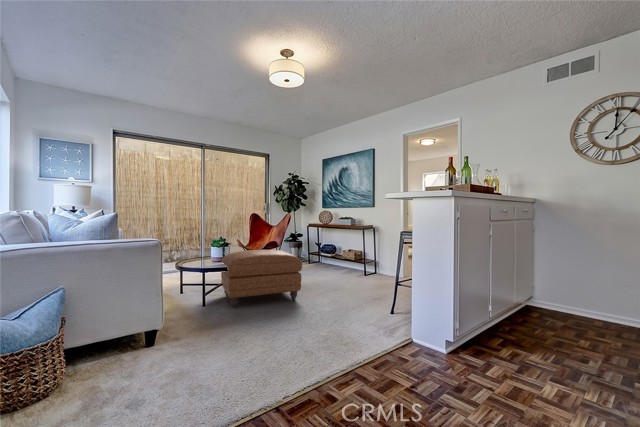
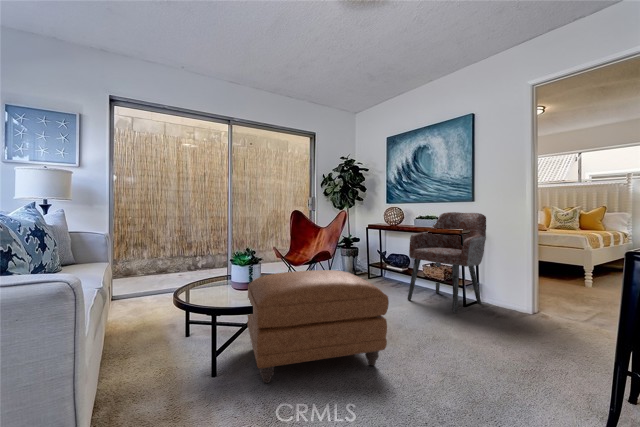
armchair: none [329,215,379,279] -> present [408,212,486,313]

